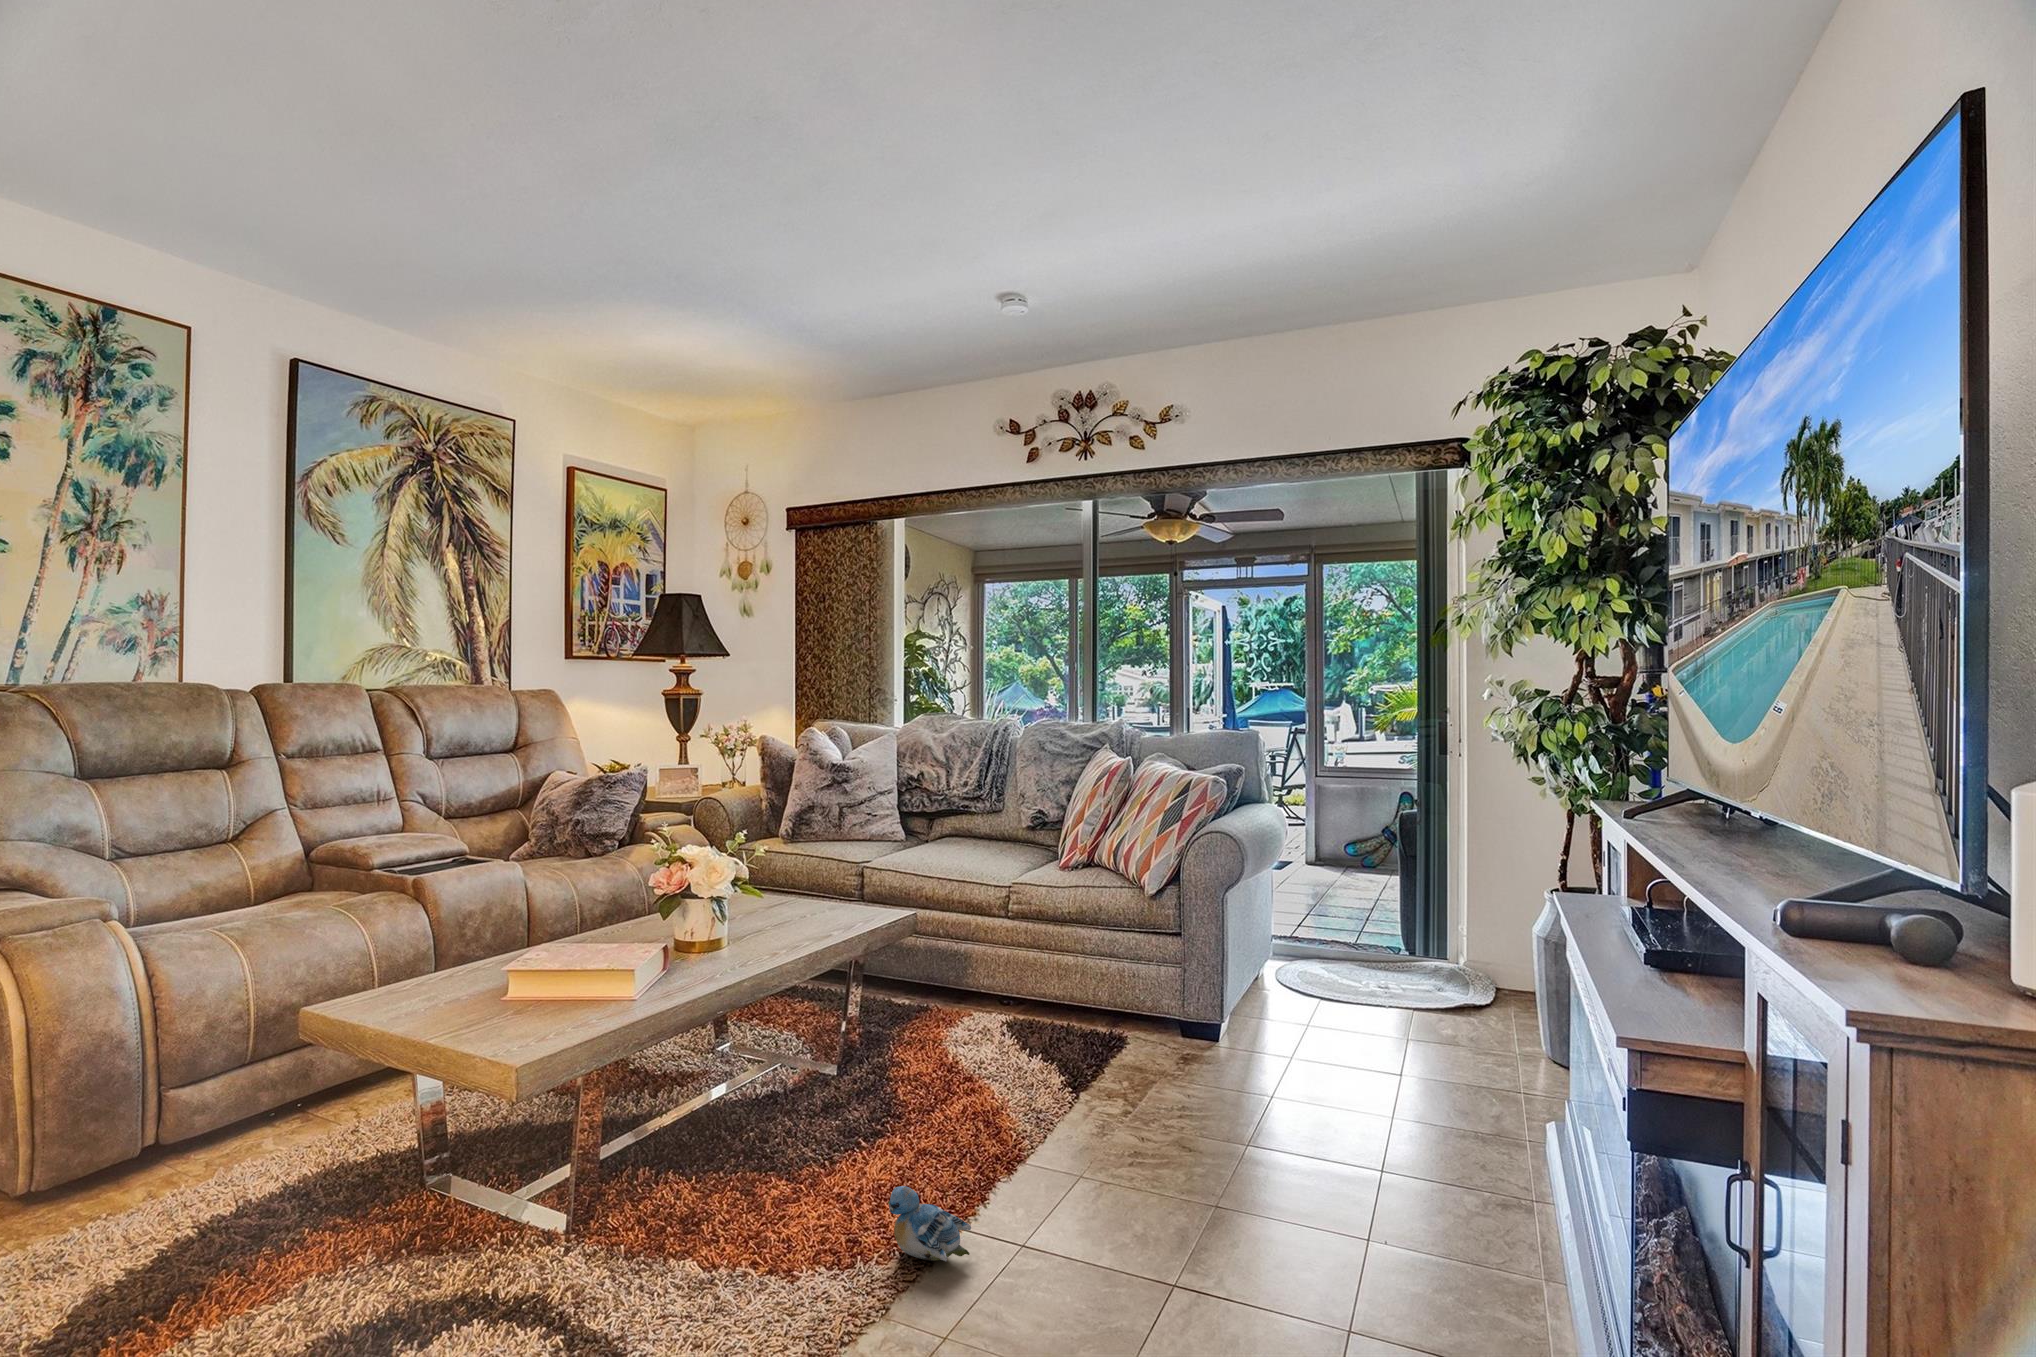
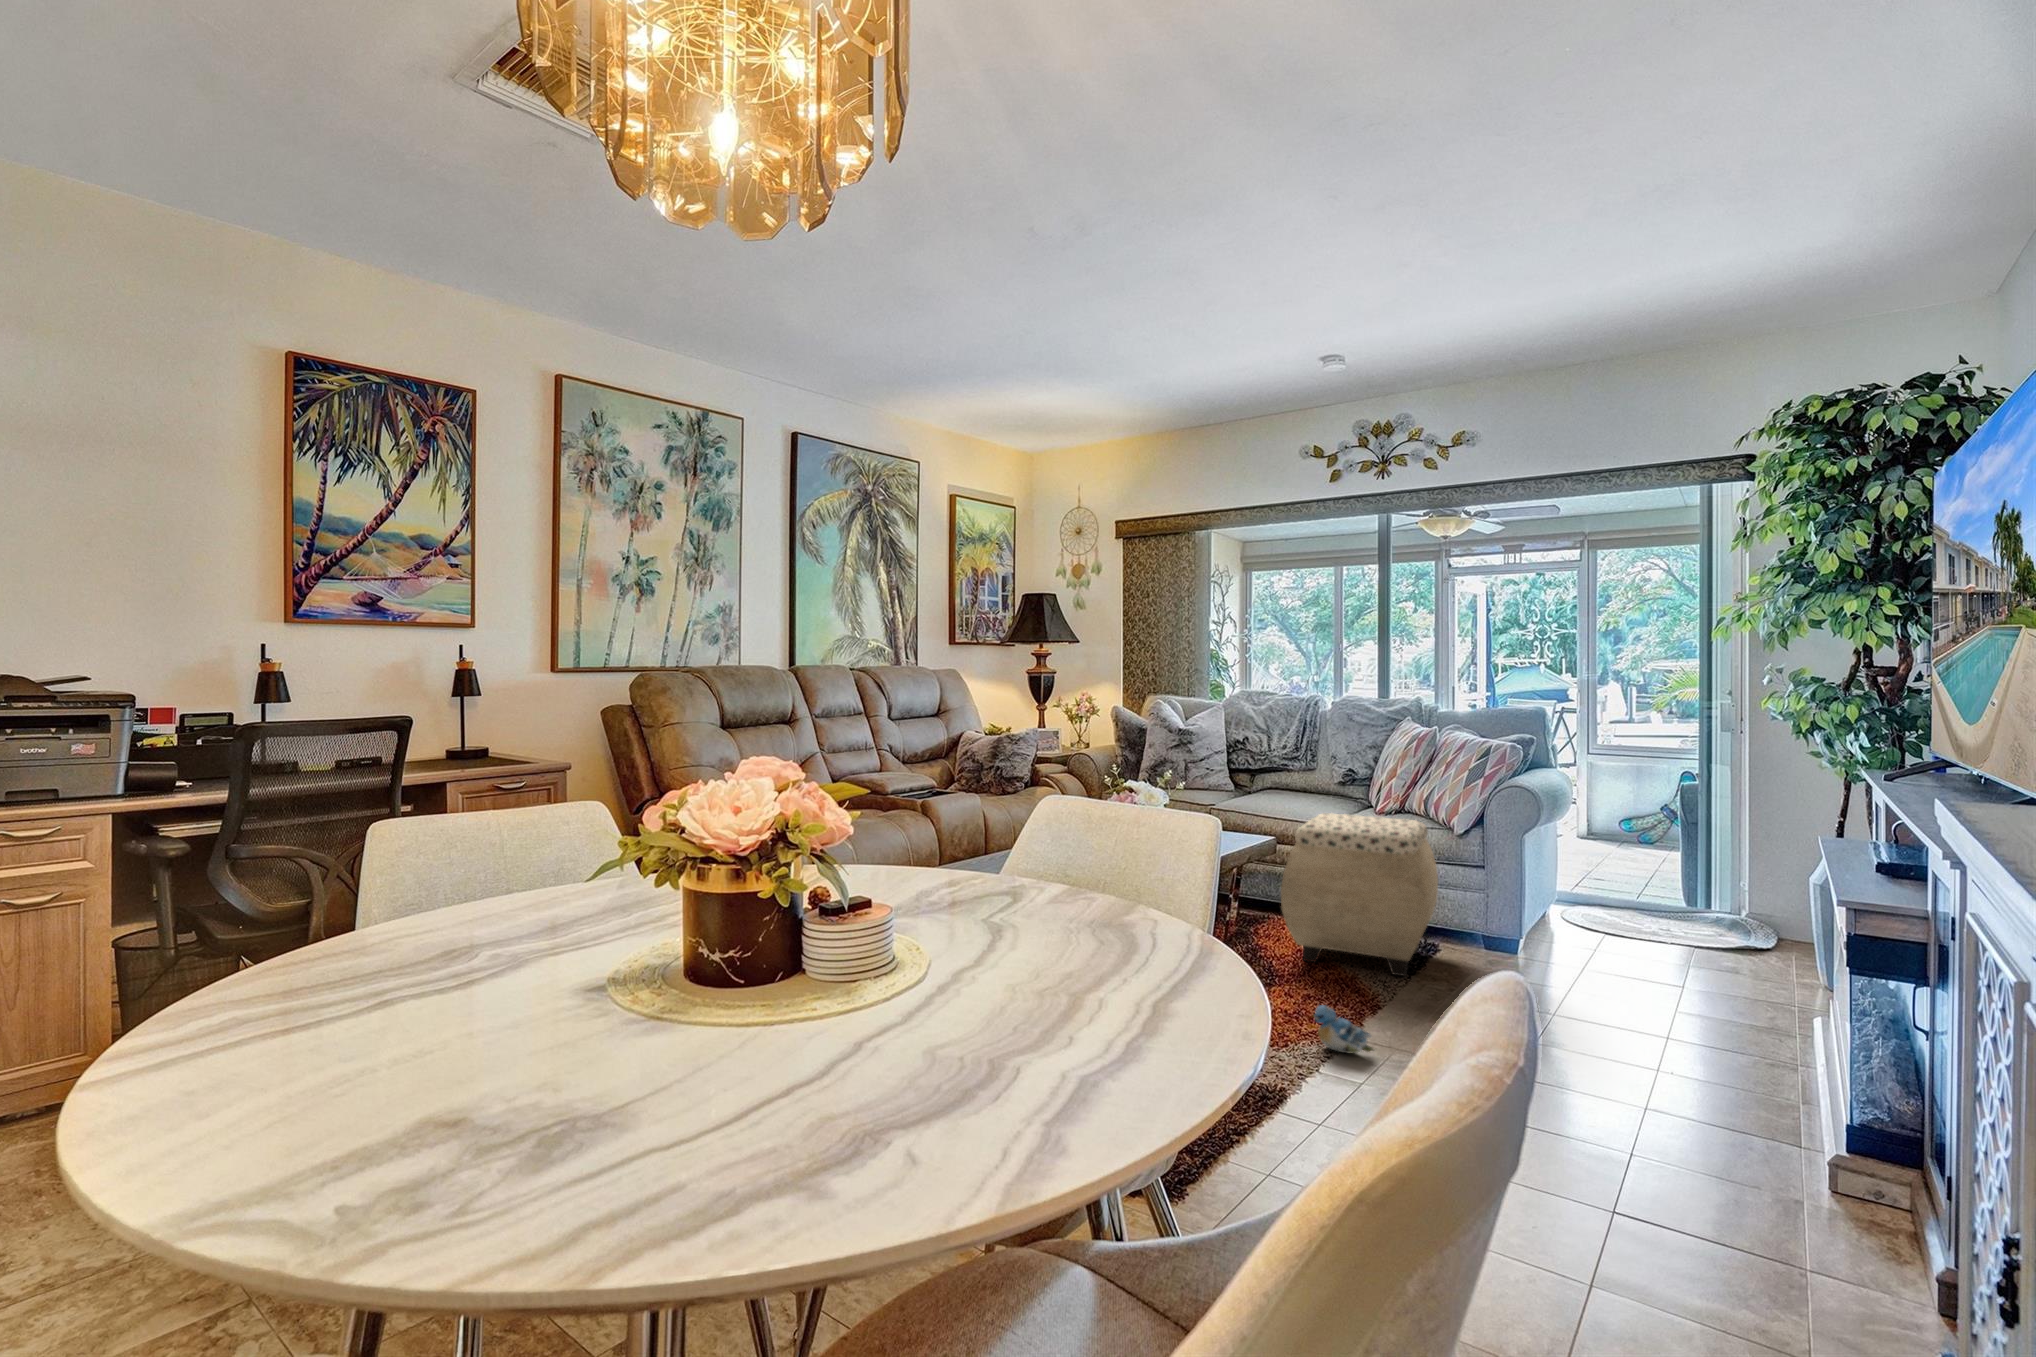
ottoman: none [907,873,1122,1097] -> present [1281,813,1438,976]

